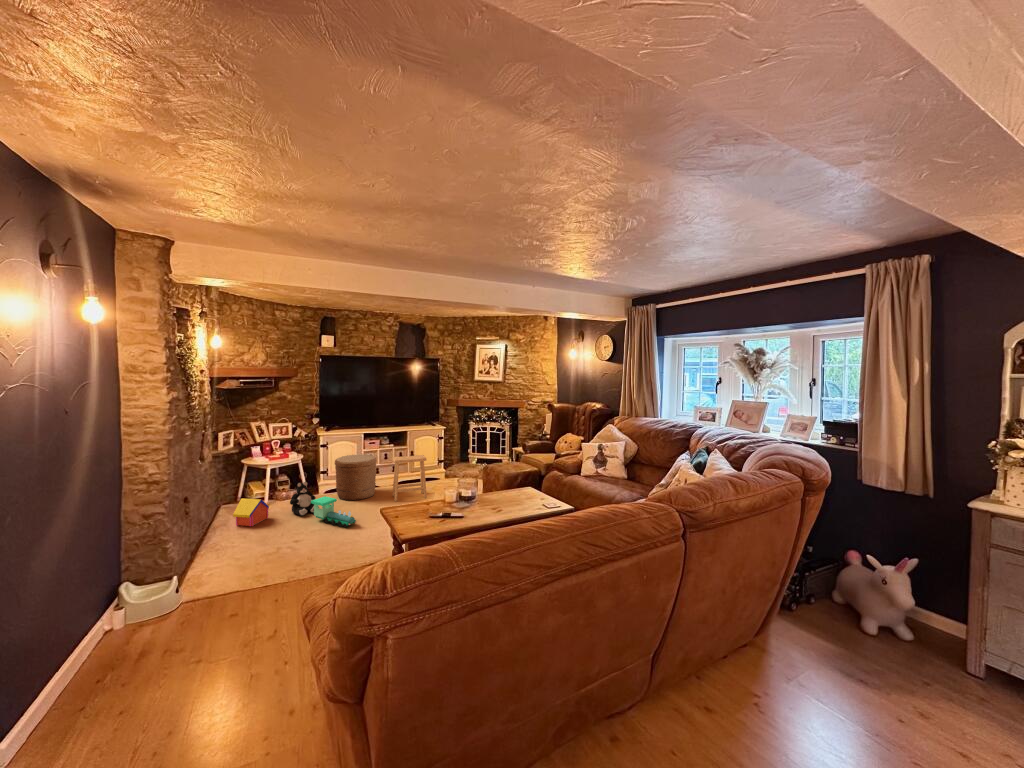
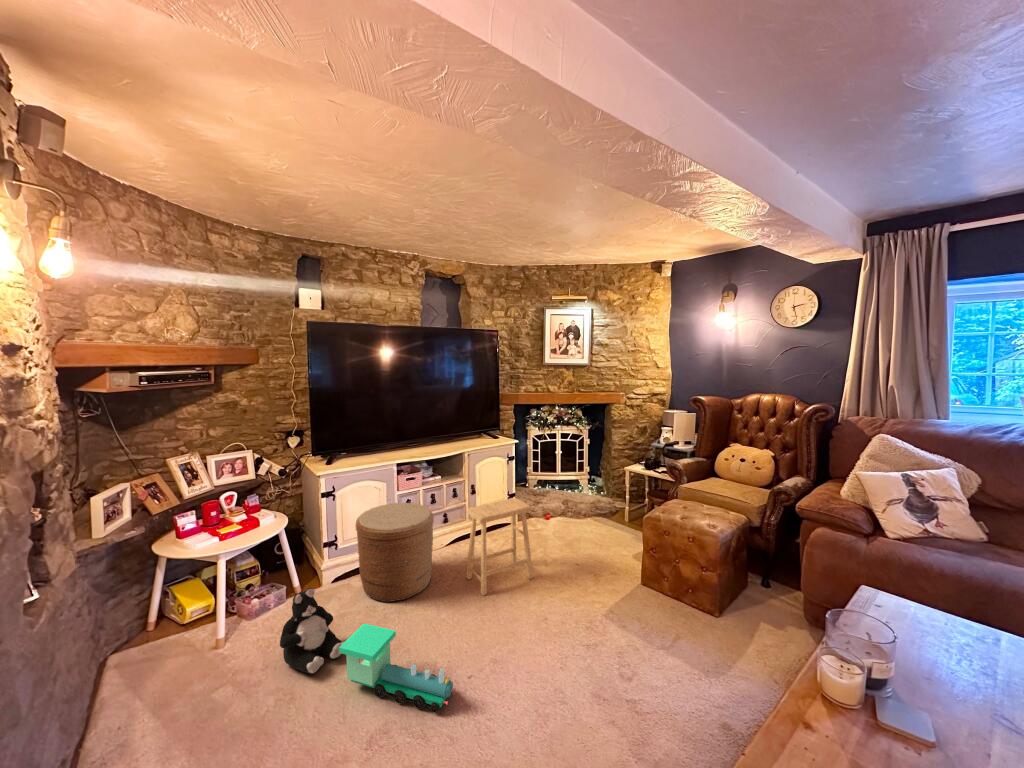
toy house: present [233,498,269,526] -> none [137,663,231,745]

